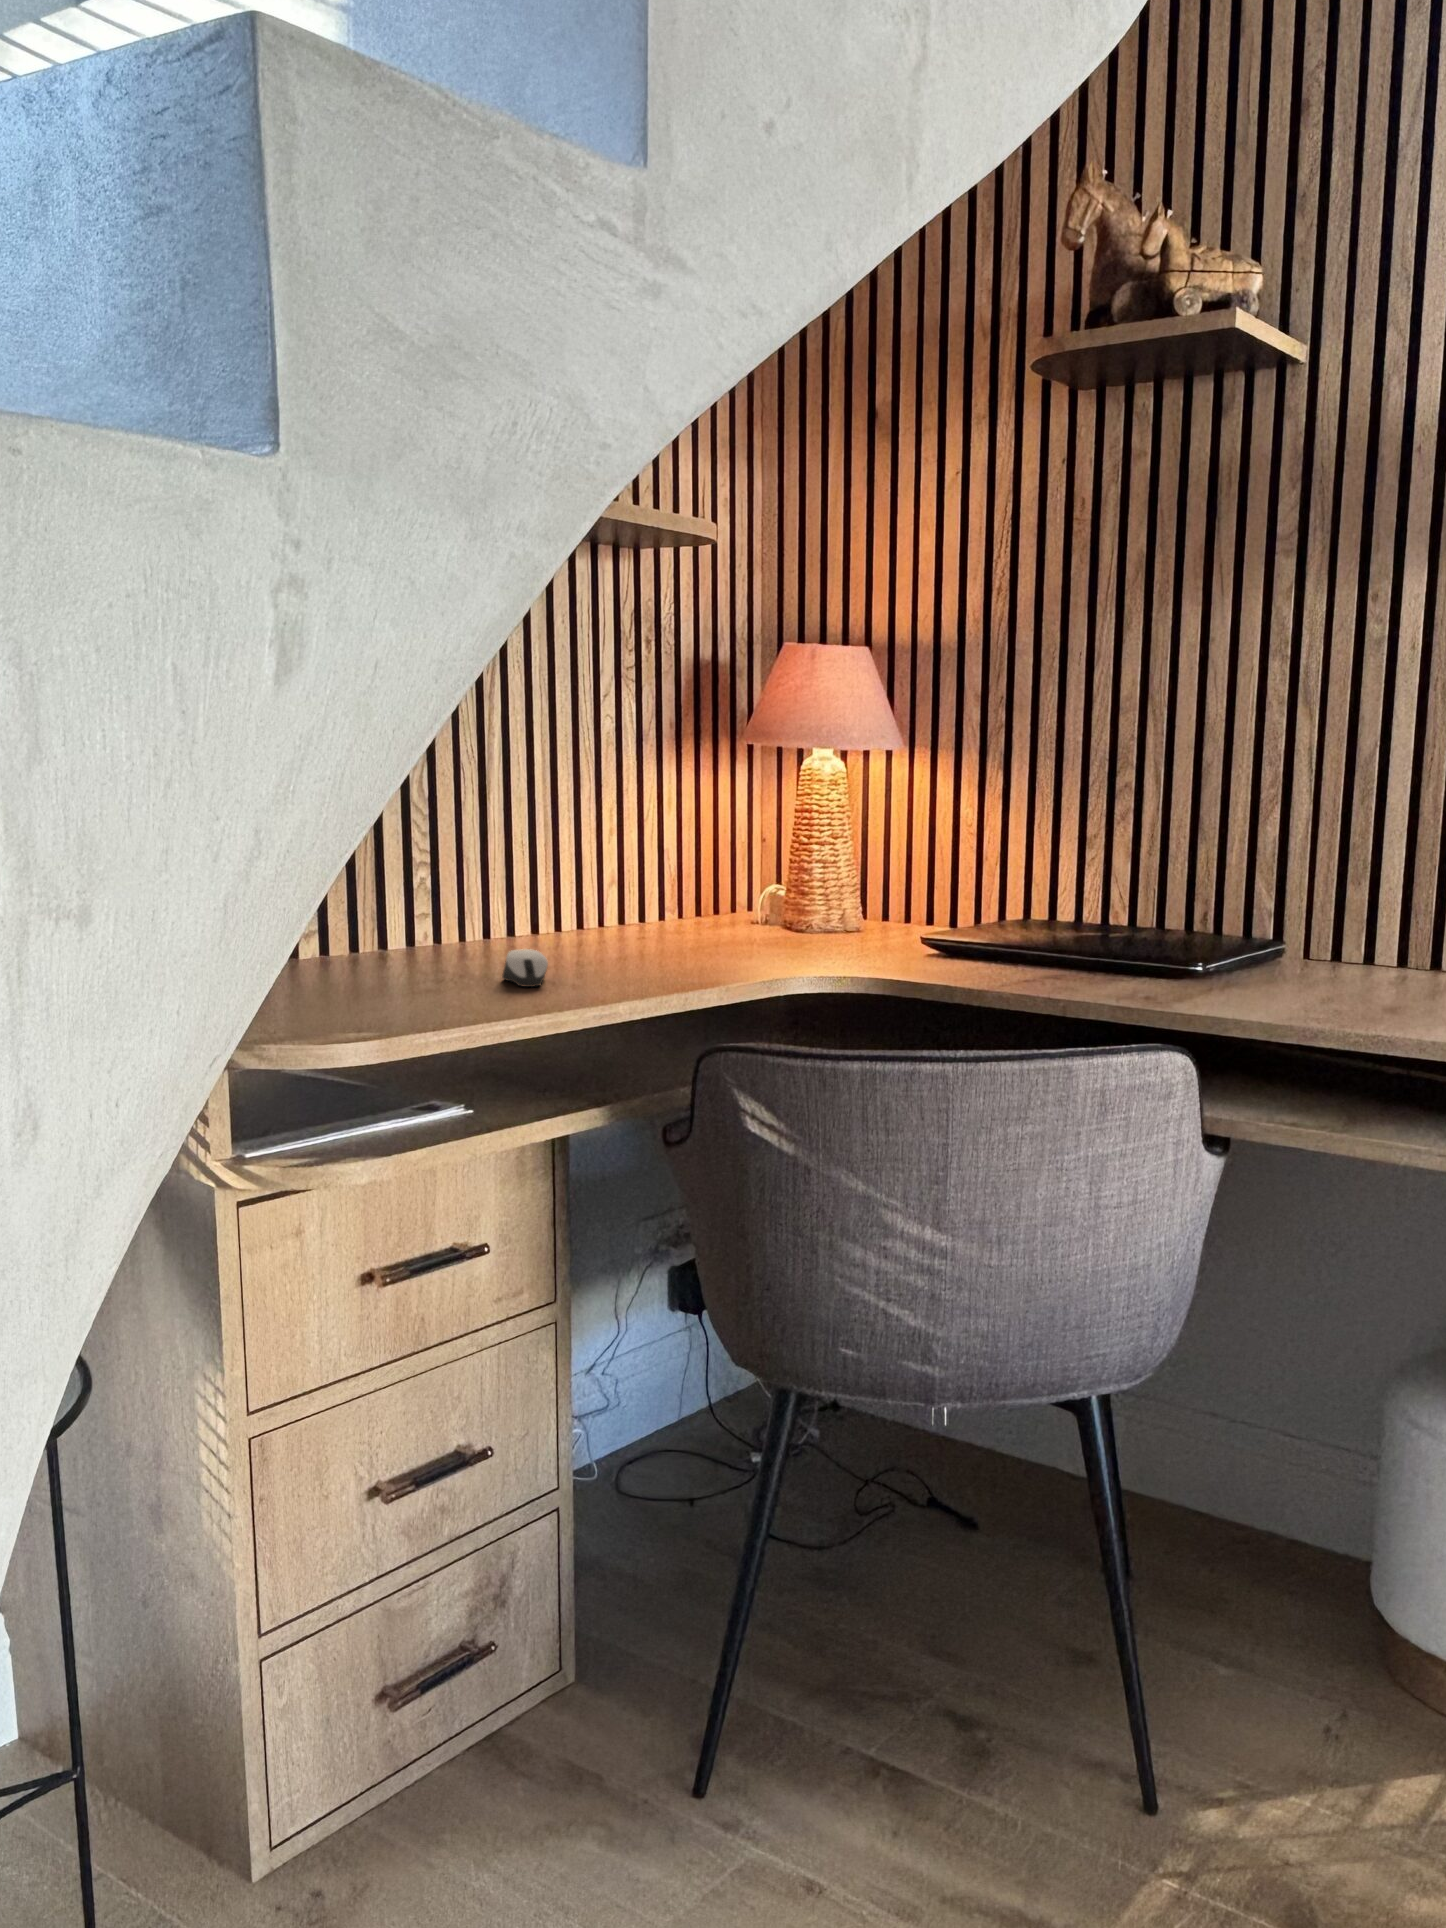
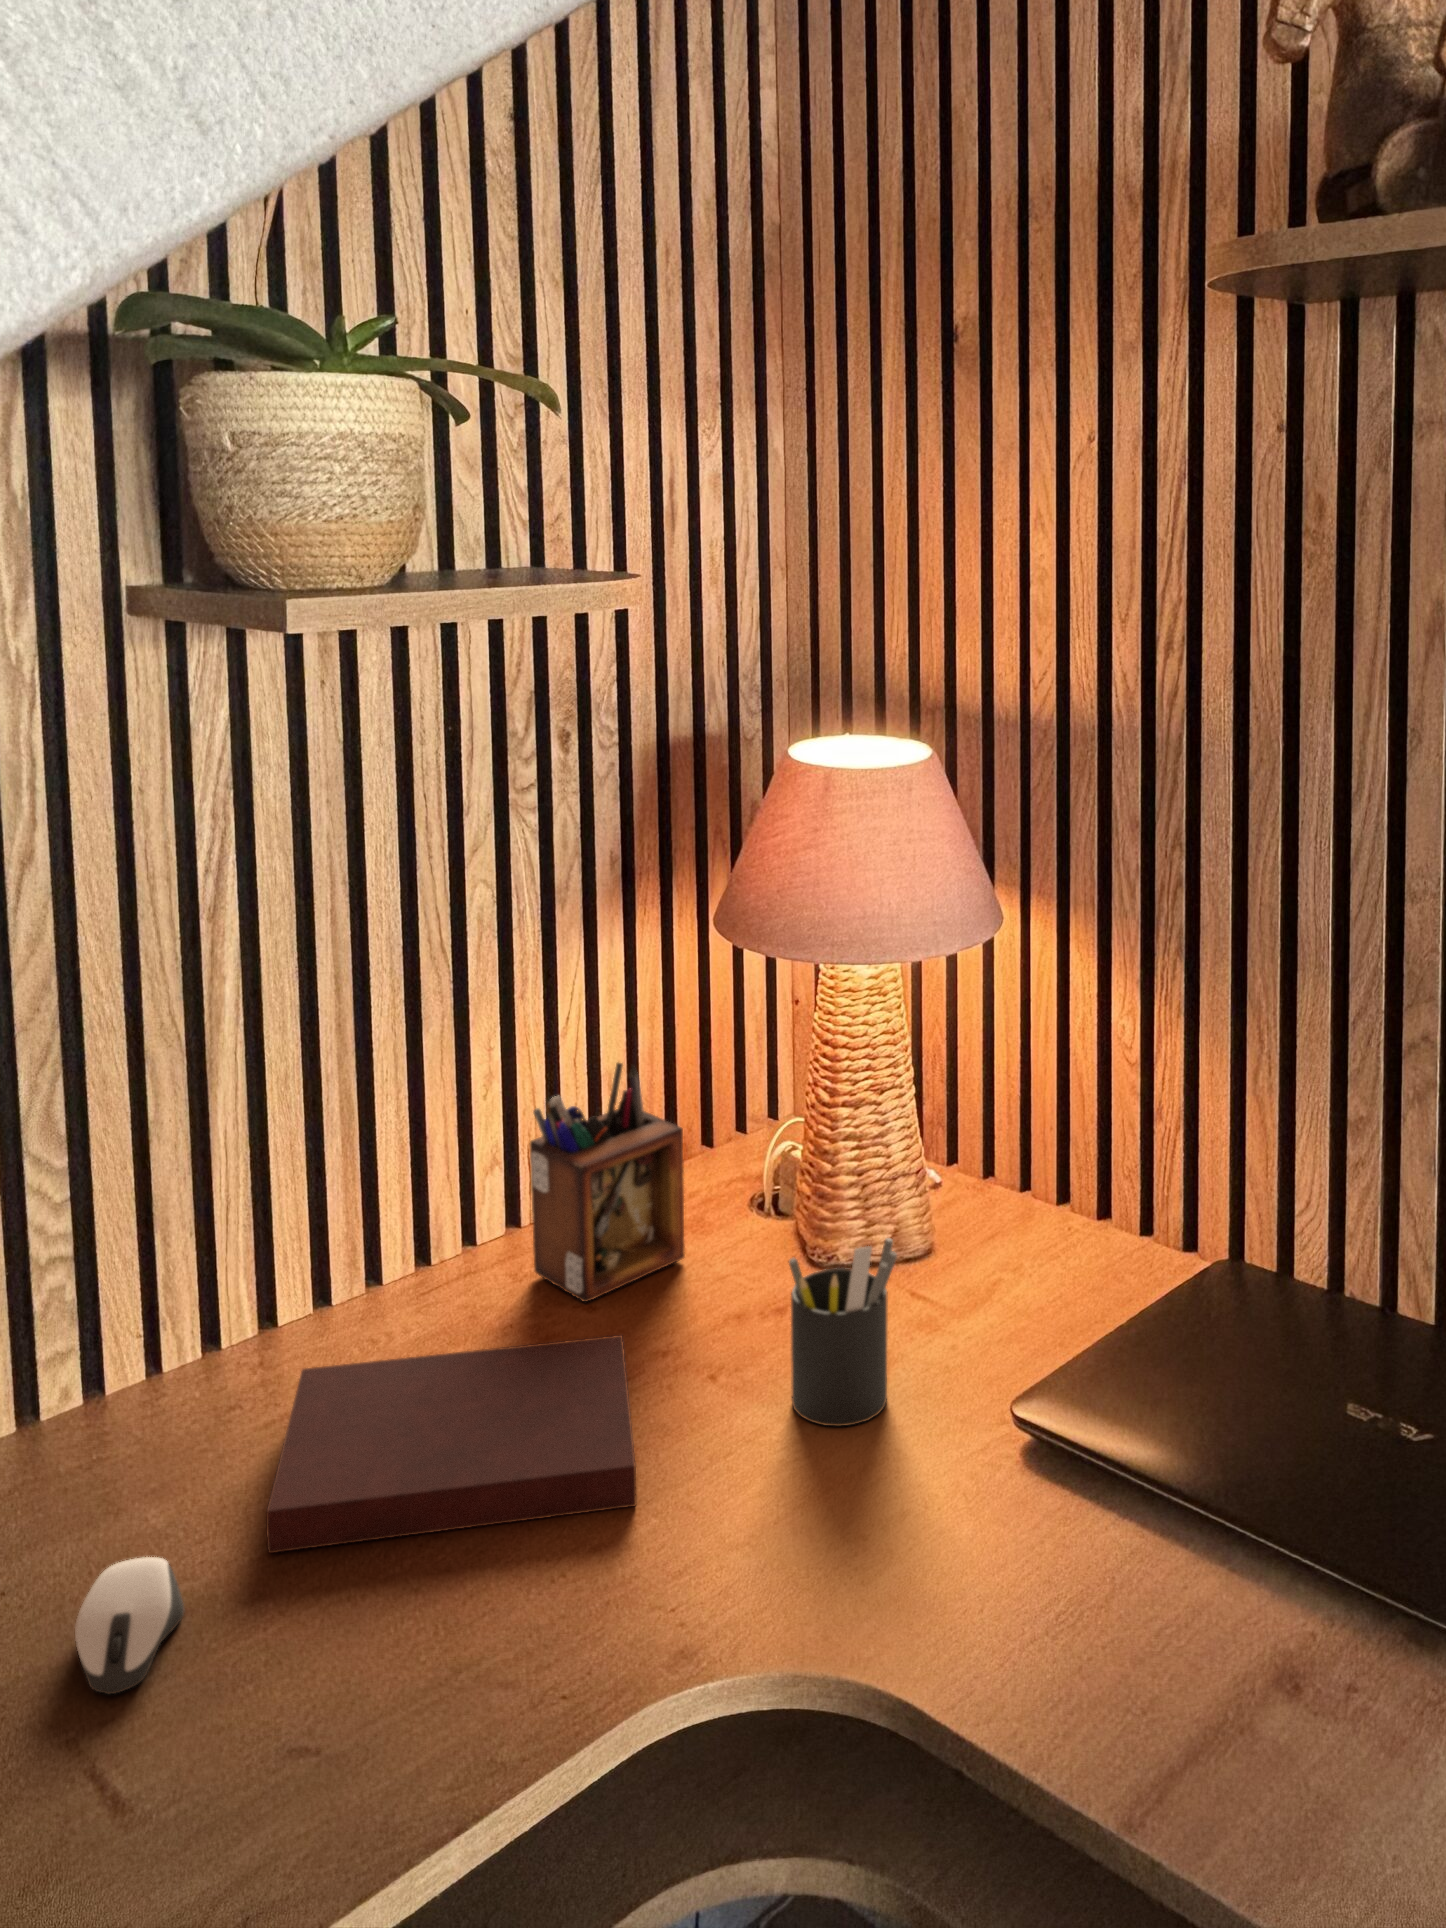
desk organizer: none [644,821,727,936] -> present [530,1063,685,1302]
pen holder: none [805,859,862,956] -> present [789,1238,897,1426]
notebook: none [552,927,743,970] -> present [266,1335,636,1553]

